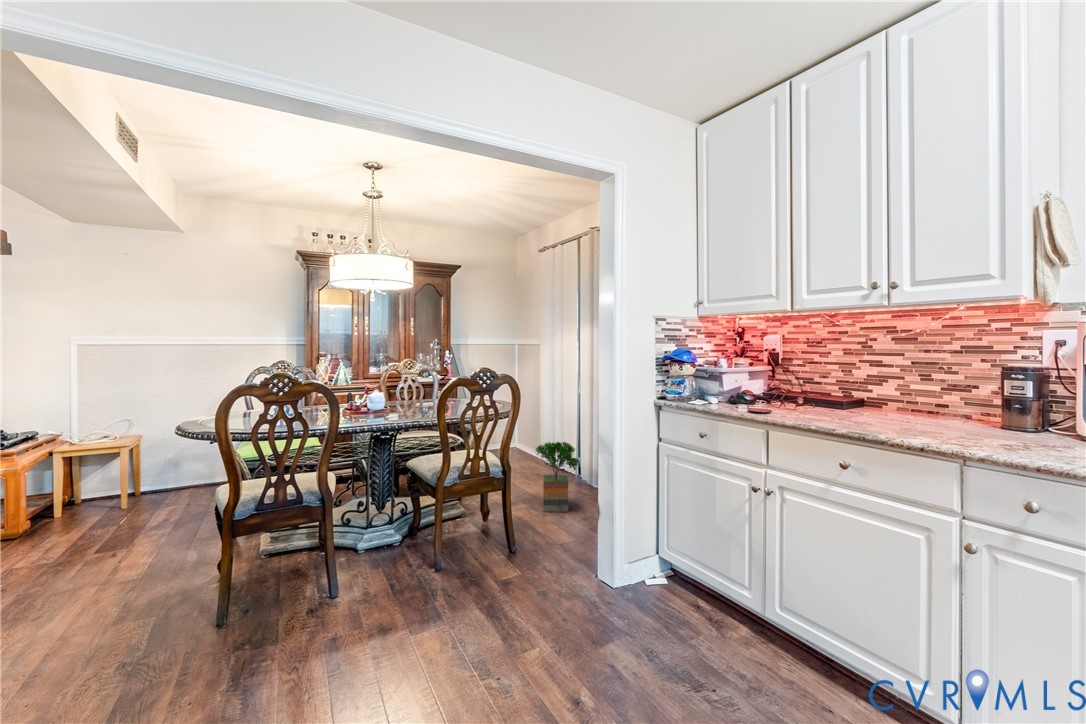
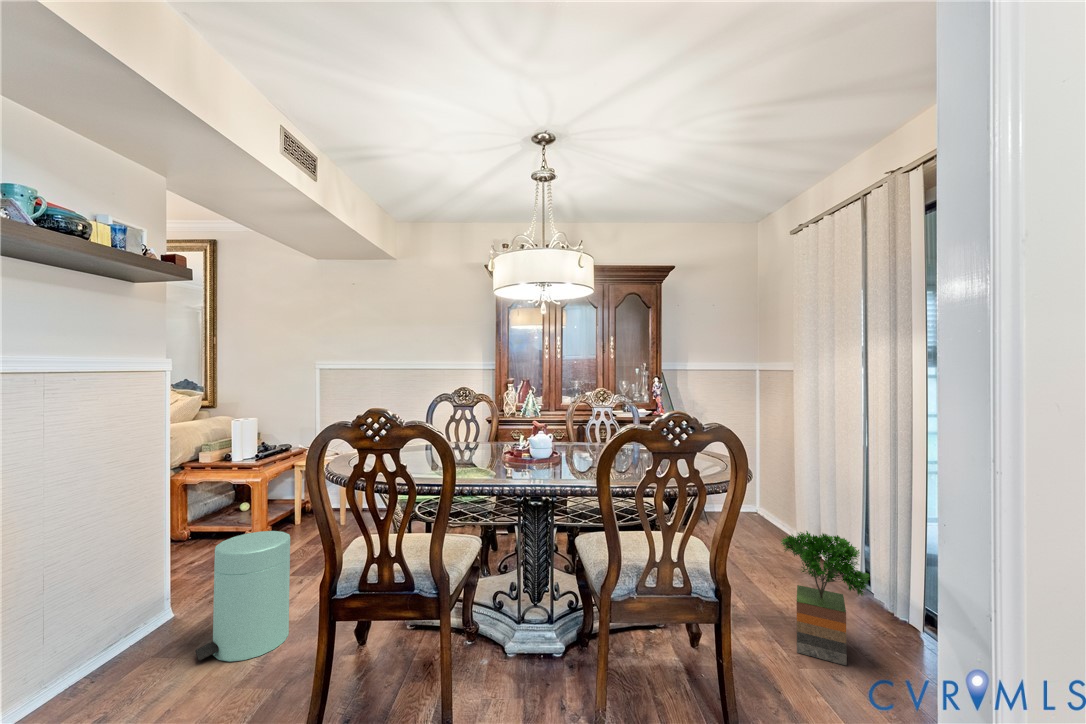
trash can: none [42,495,142,617] -> present [196,531,290,662]

